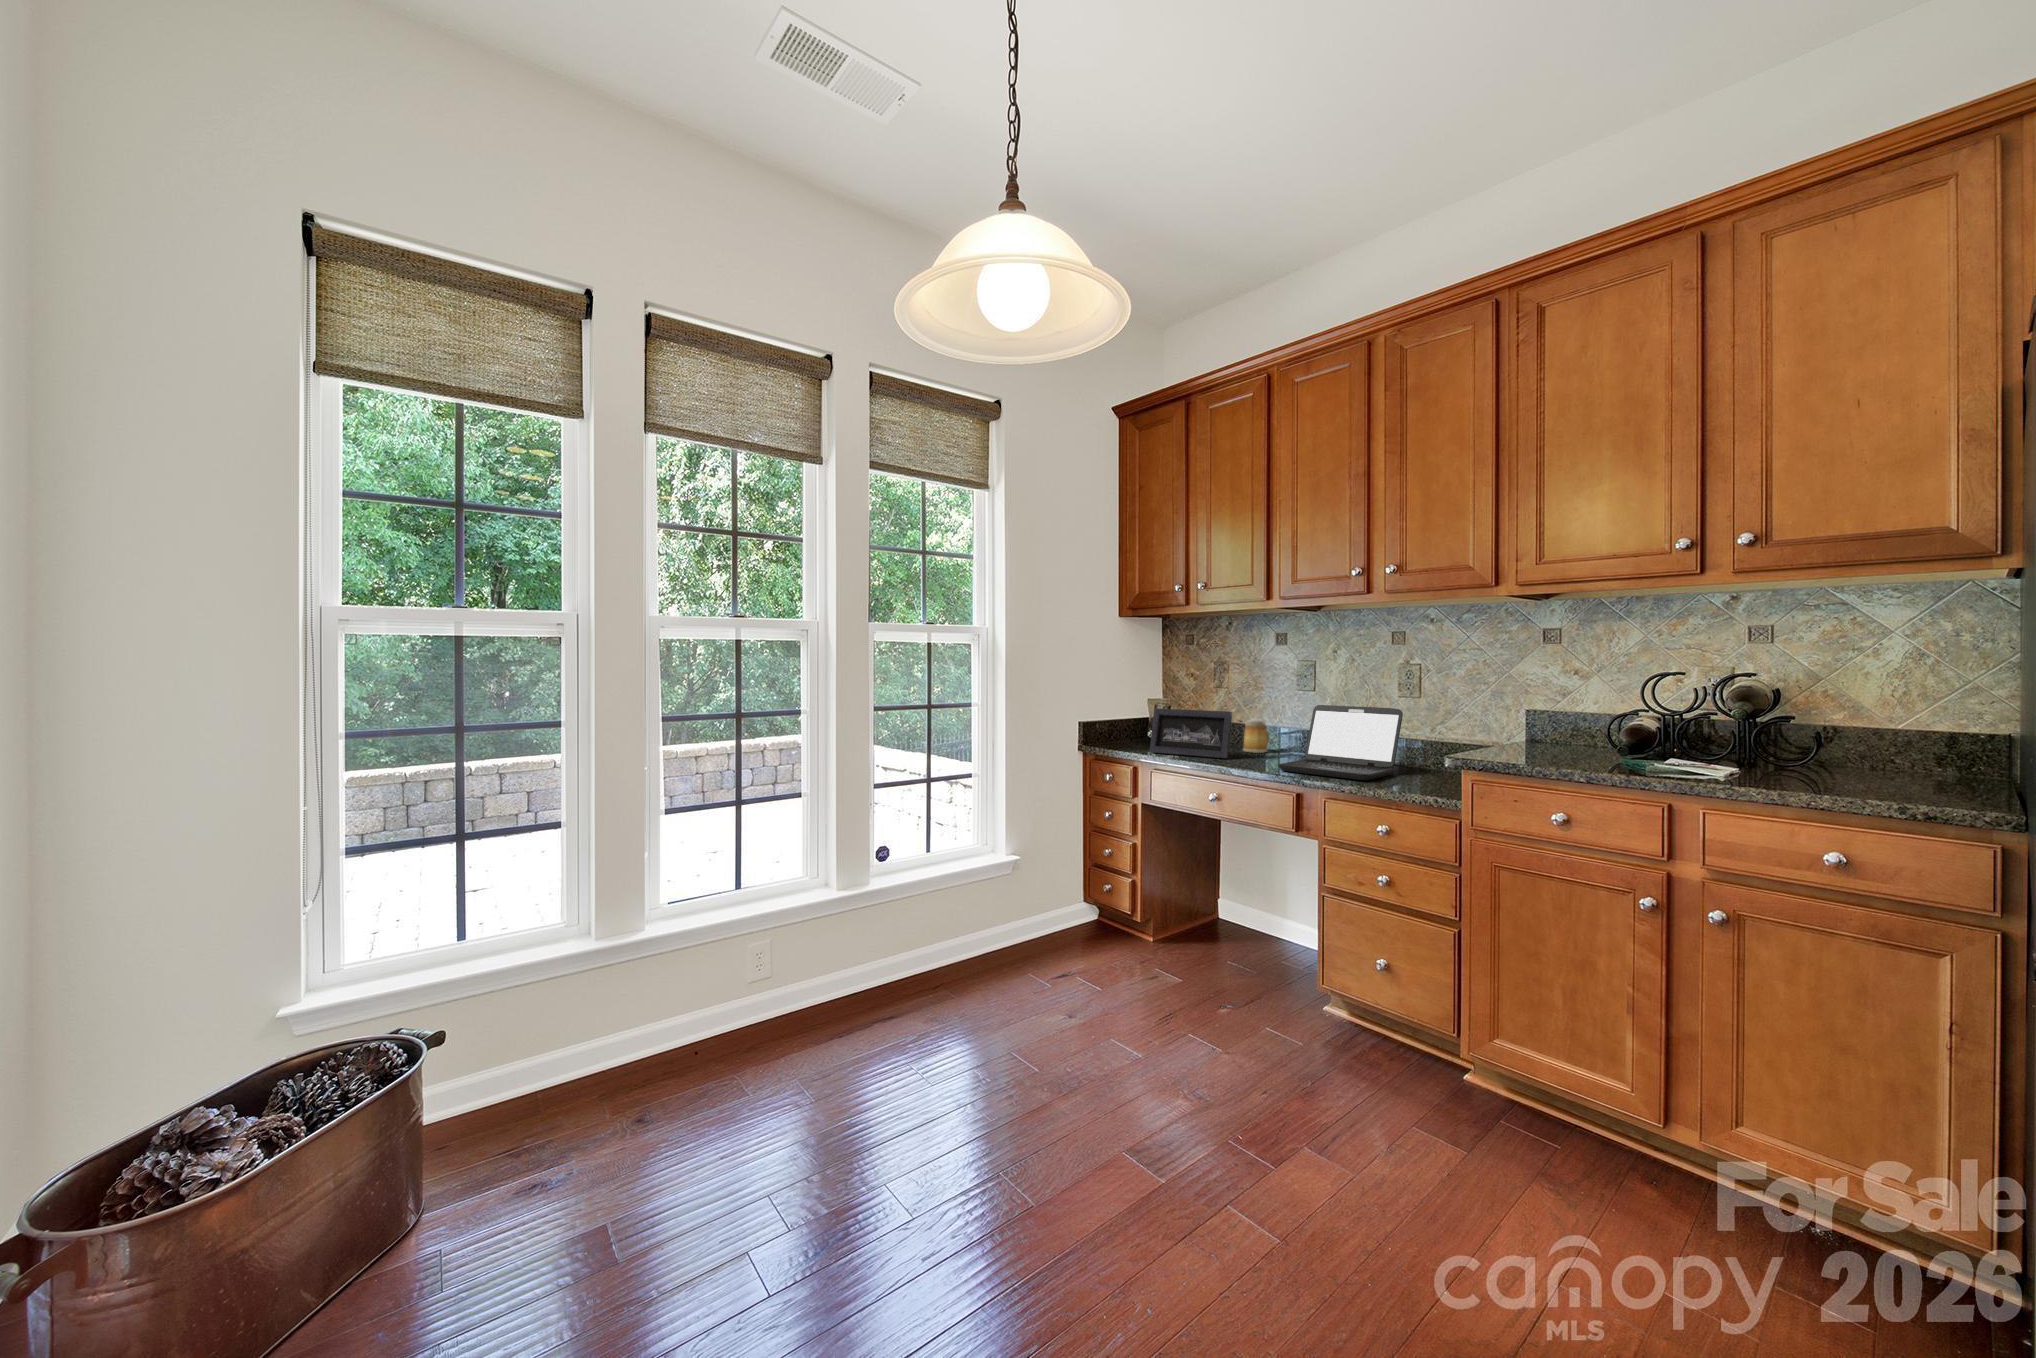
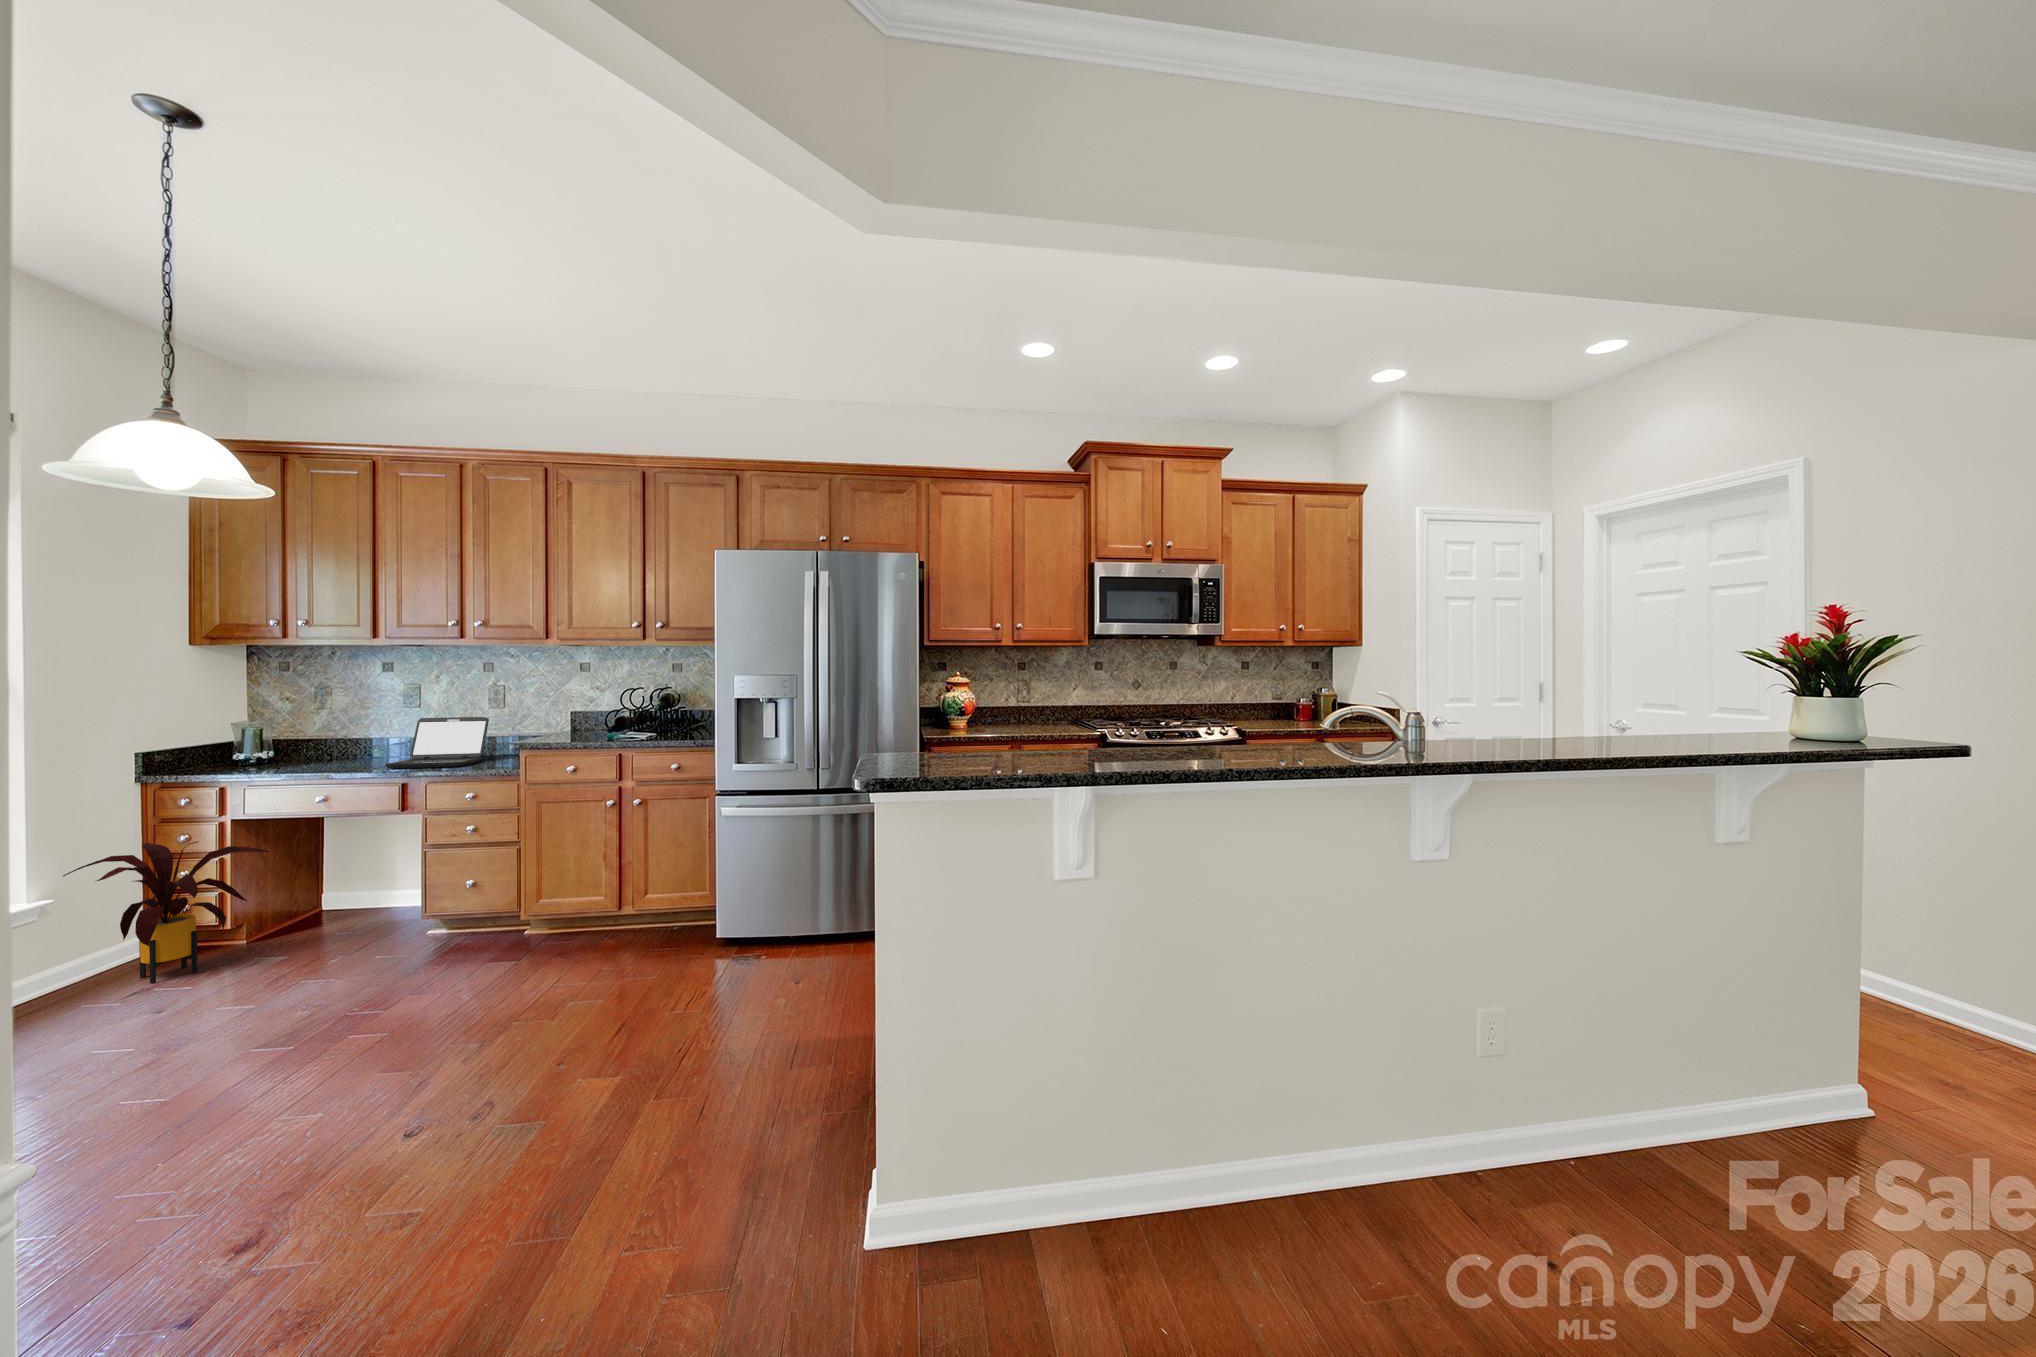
picture frame: present [1150,708,1232,758] -> none [240,728,338,771]
mug: present [1243,719,1270,753] -> none [349,733,377,761]
house plant: none [1028,817,1170,971] -> present [63,841,269,983]

